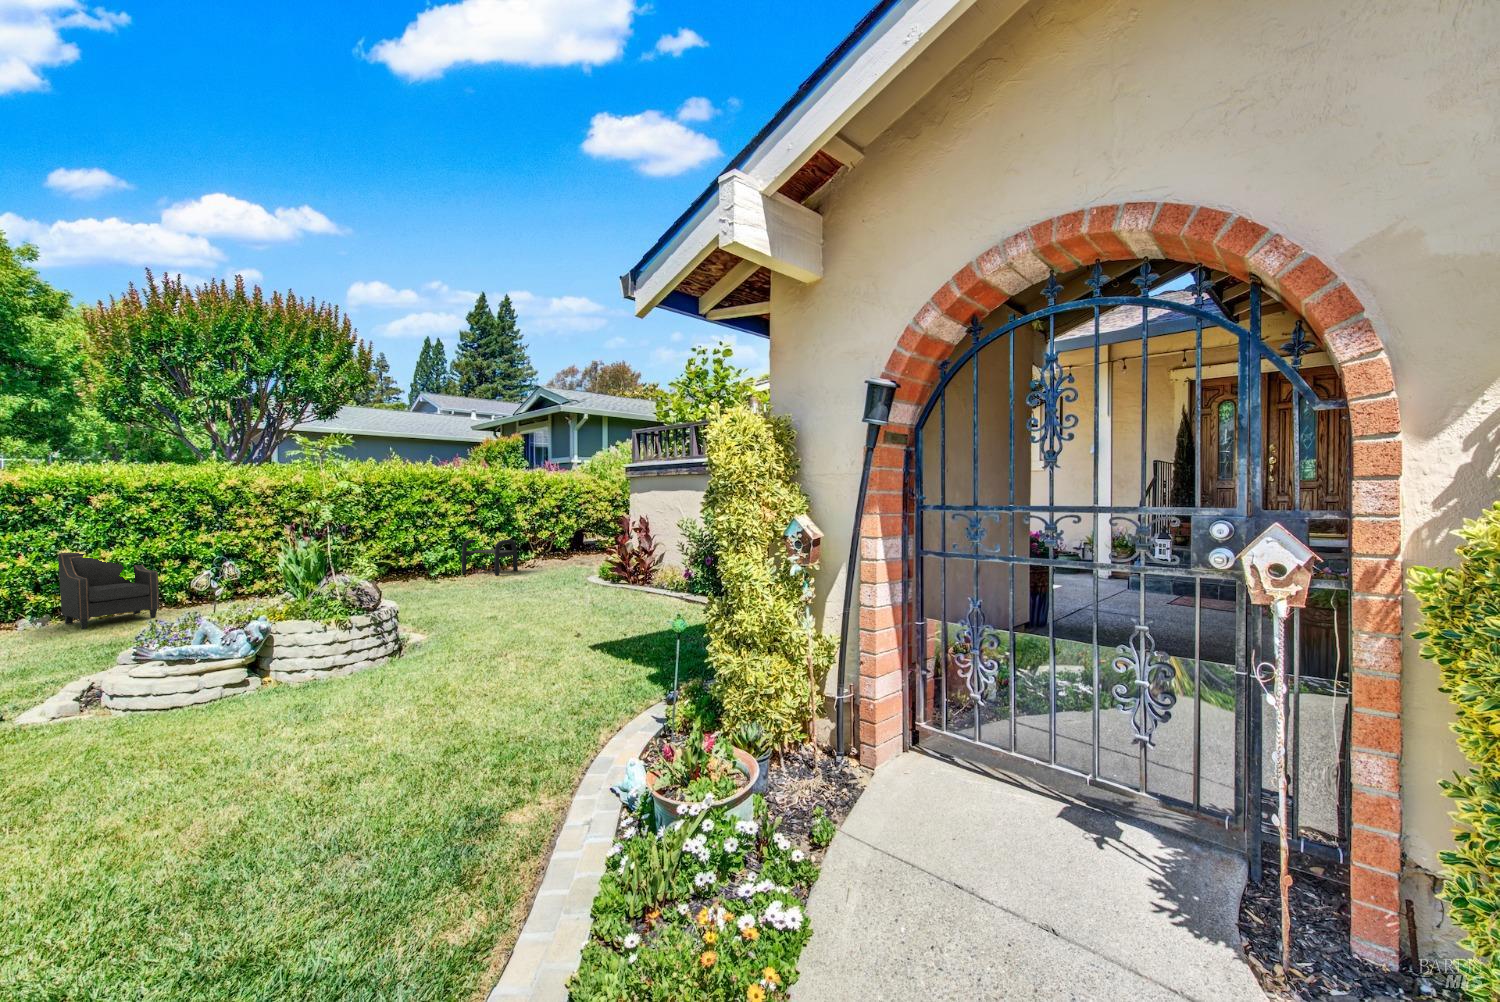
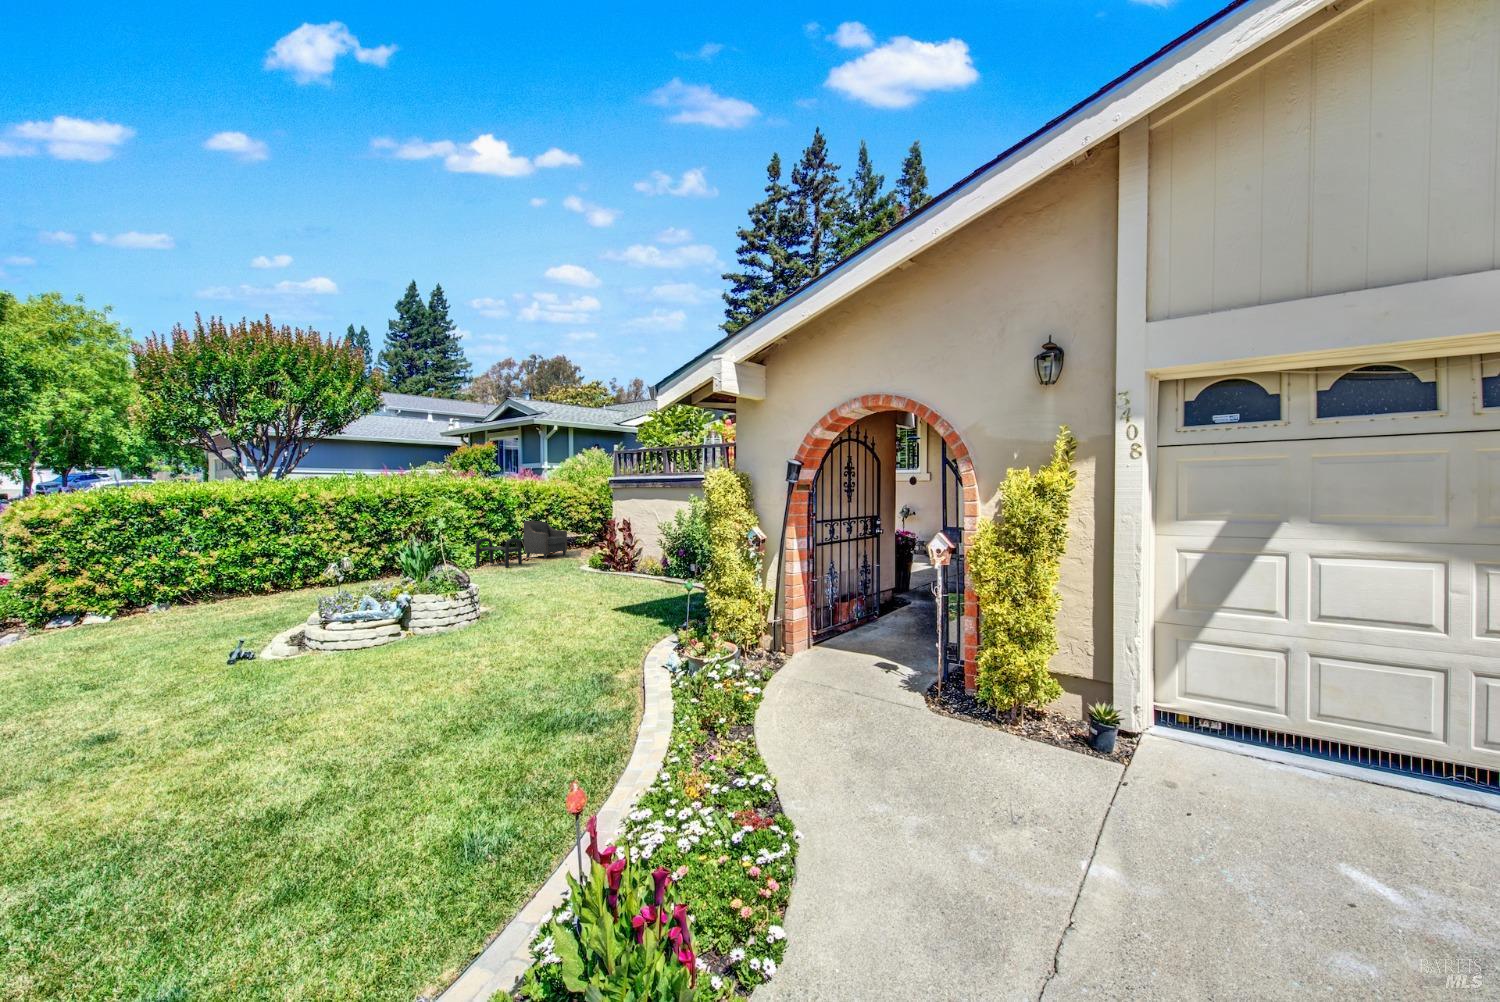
chair: present [58,553,159,629] -> present [523,520,567,559]

